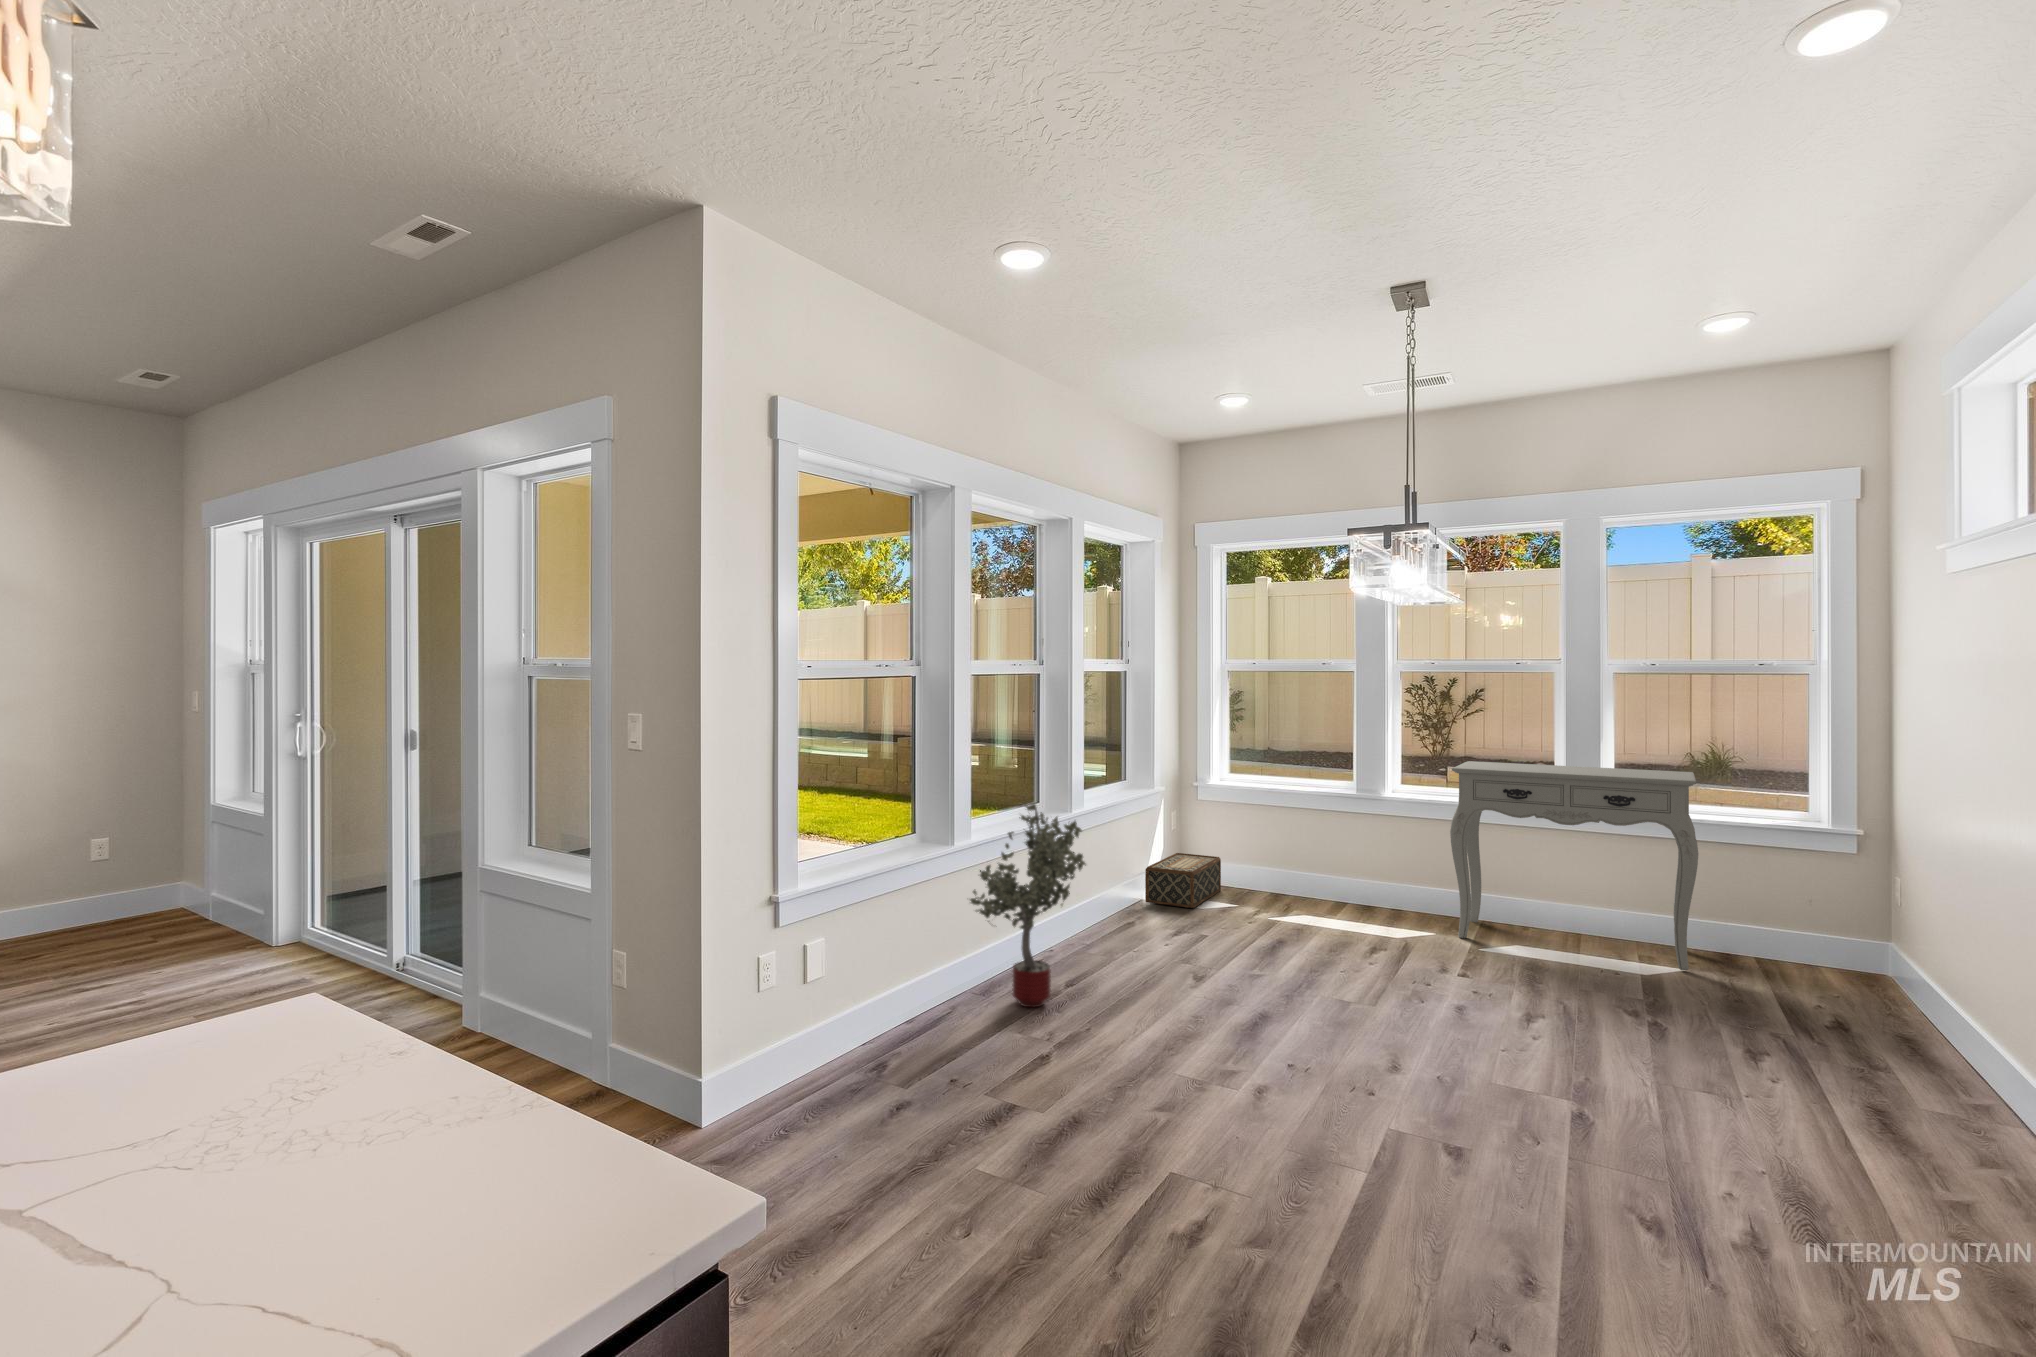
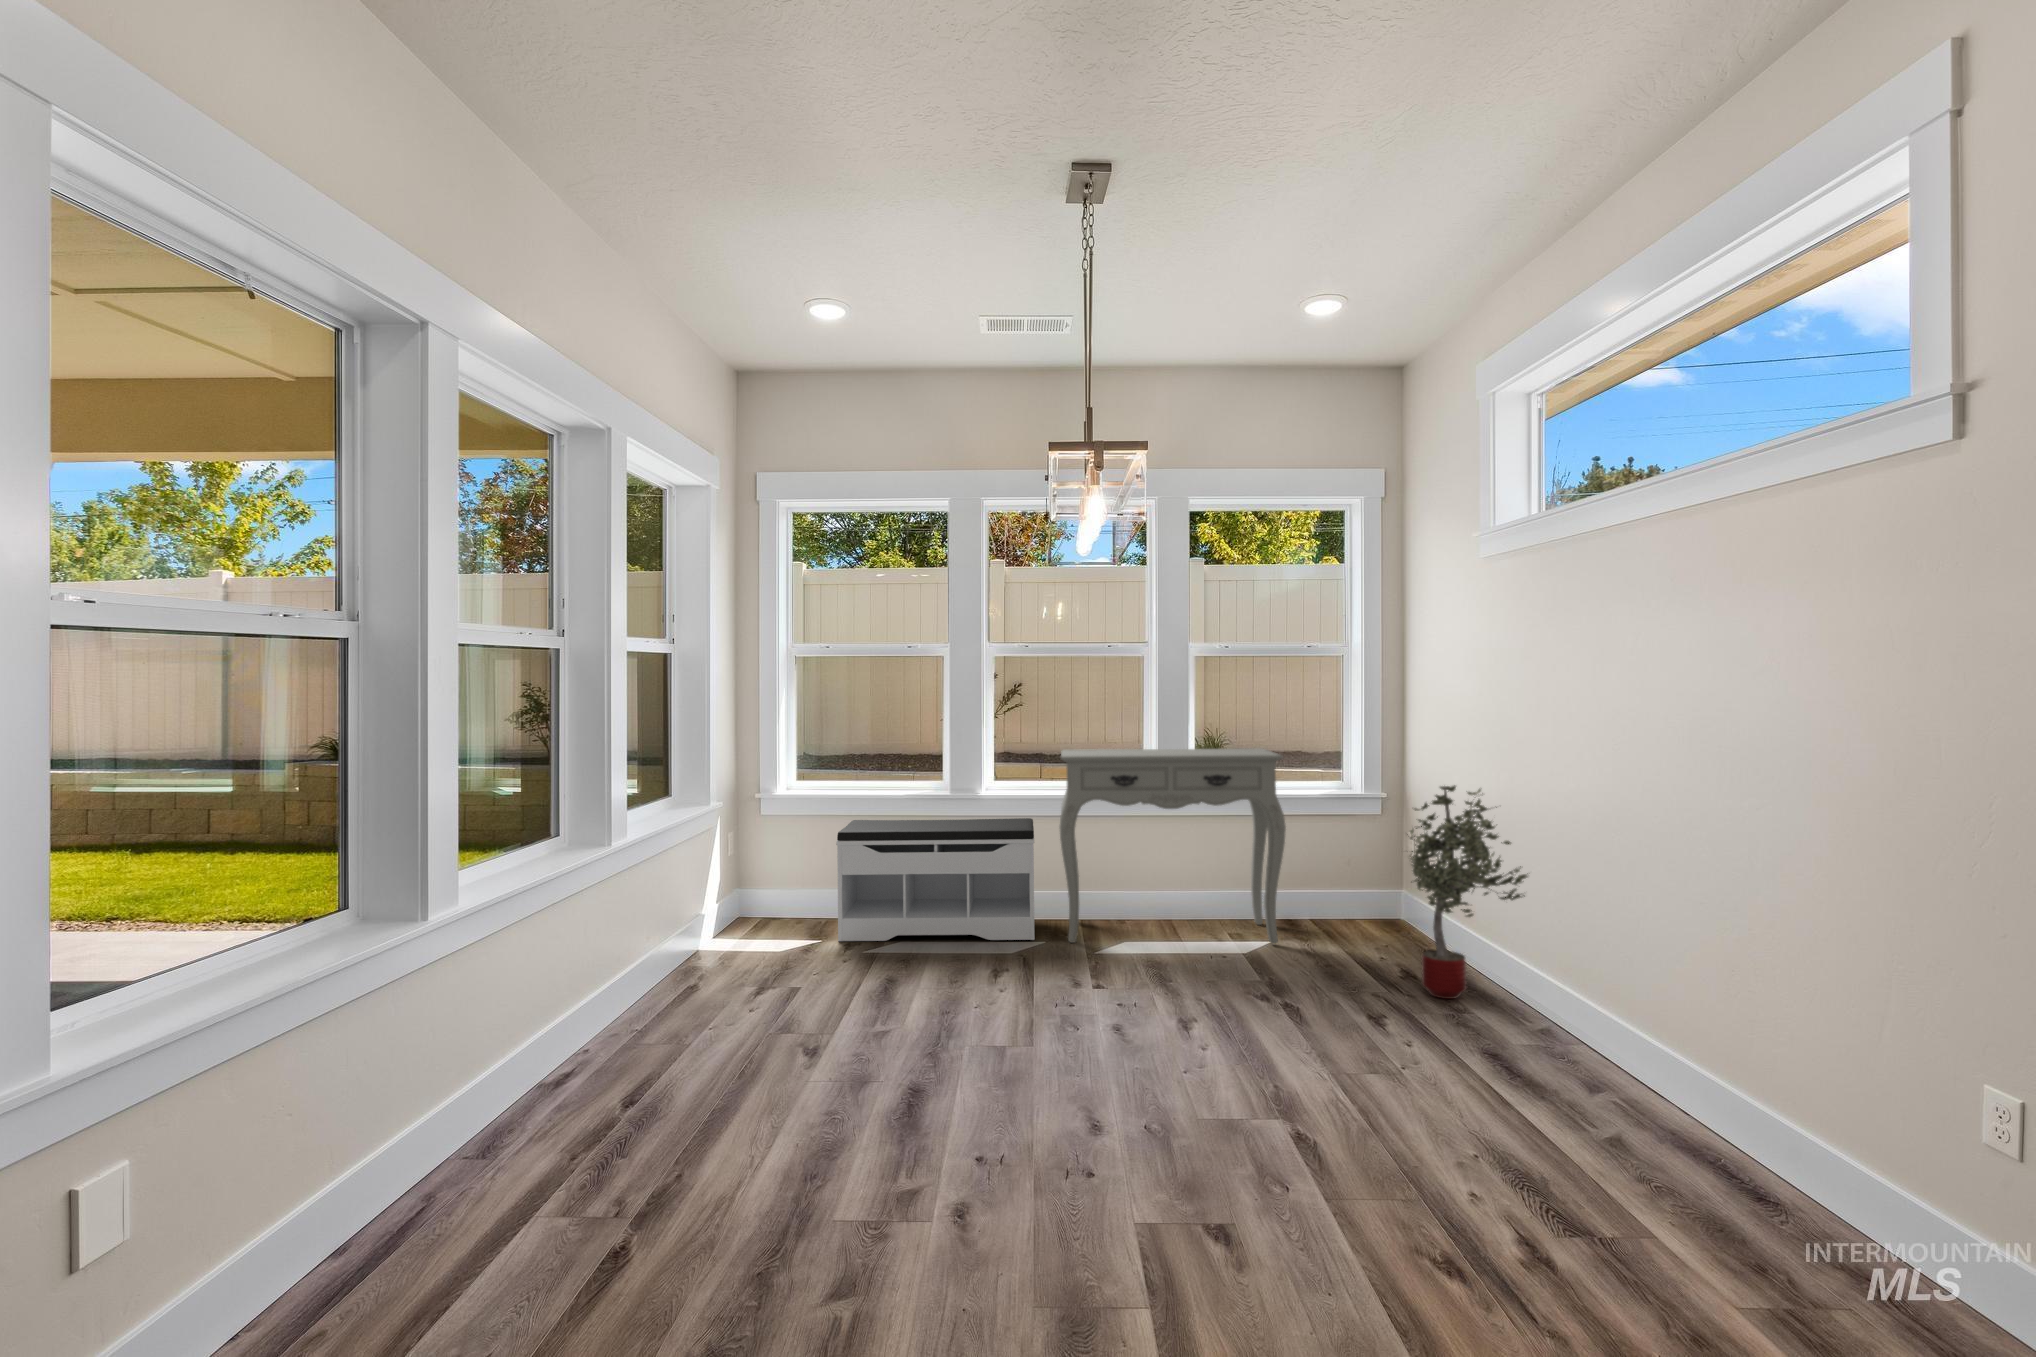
potted tree: present [970,804,1086,1007] -> present [1407,785,1528,999]
bench: none [1251,810,1437,930] -> present [836,818,1035,941]
woven basket: present [1145,853,1221,908] -> none [703,884,793,954]

